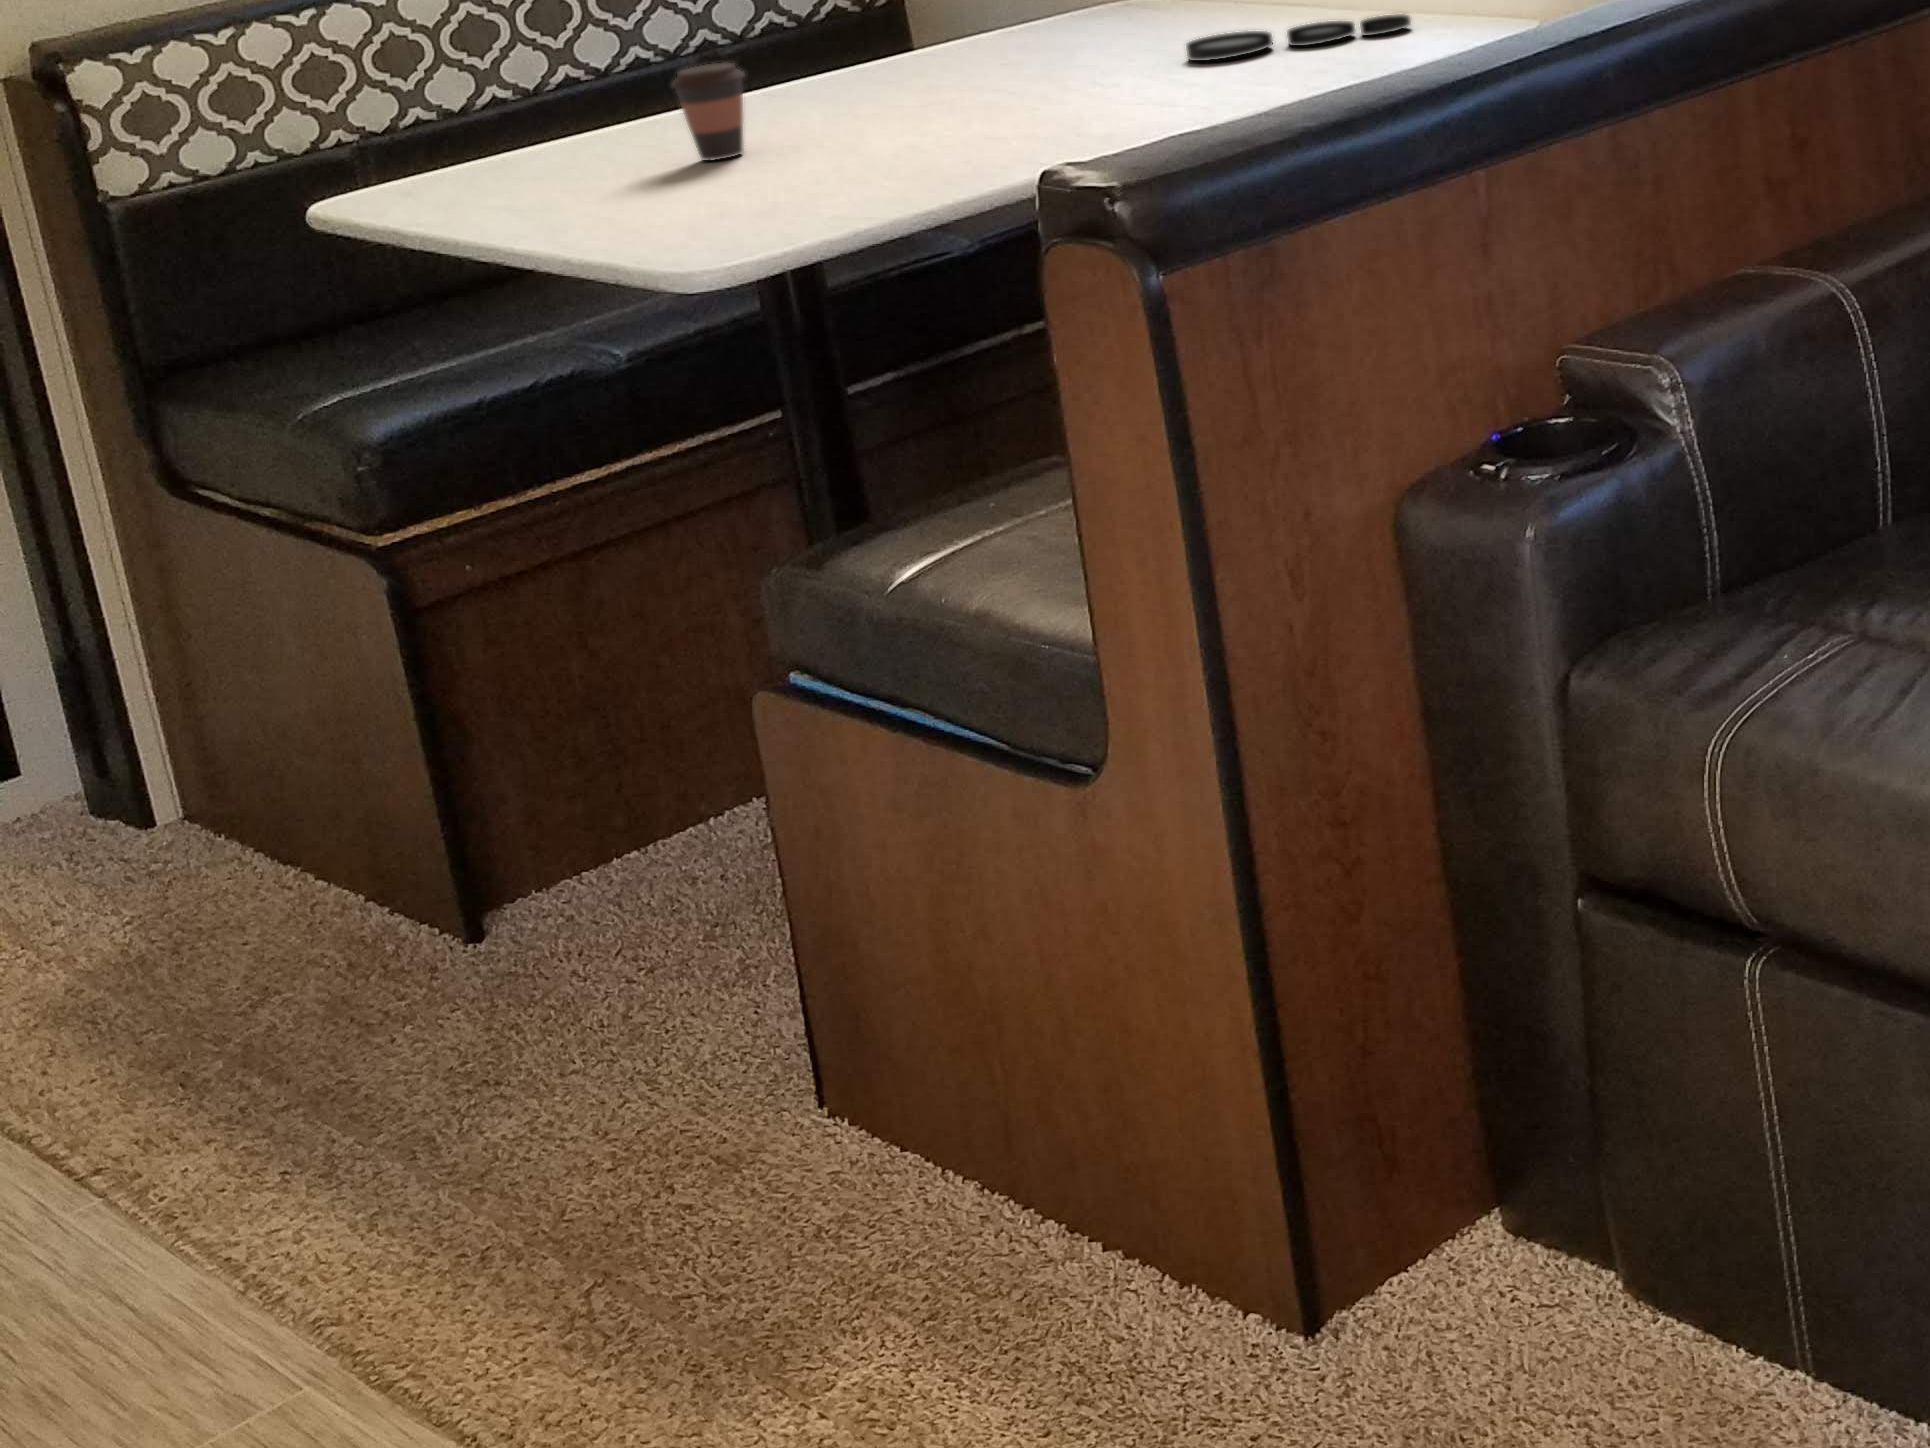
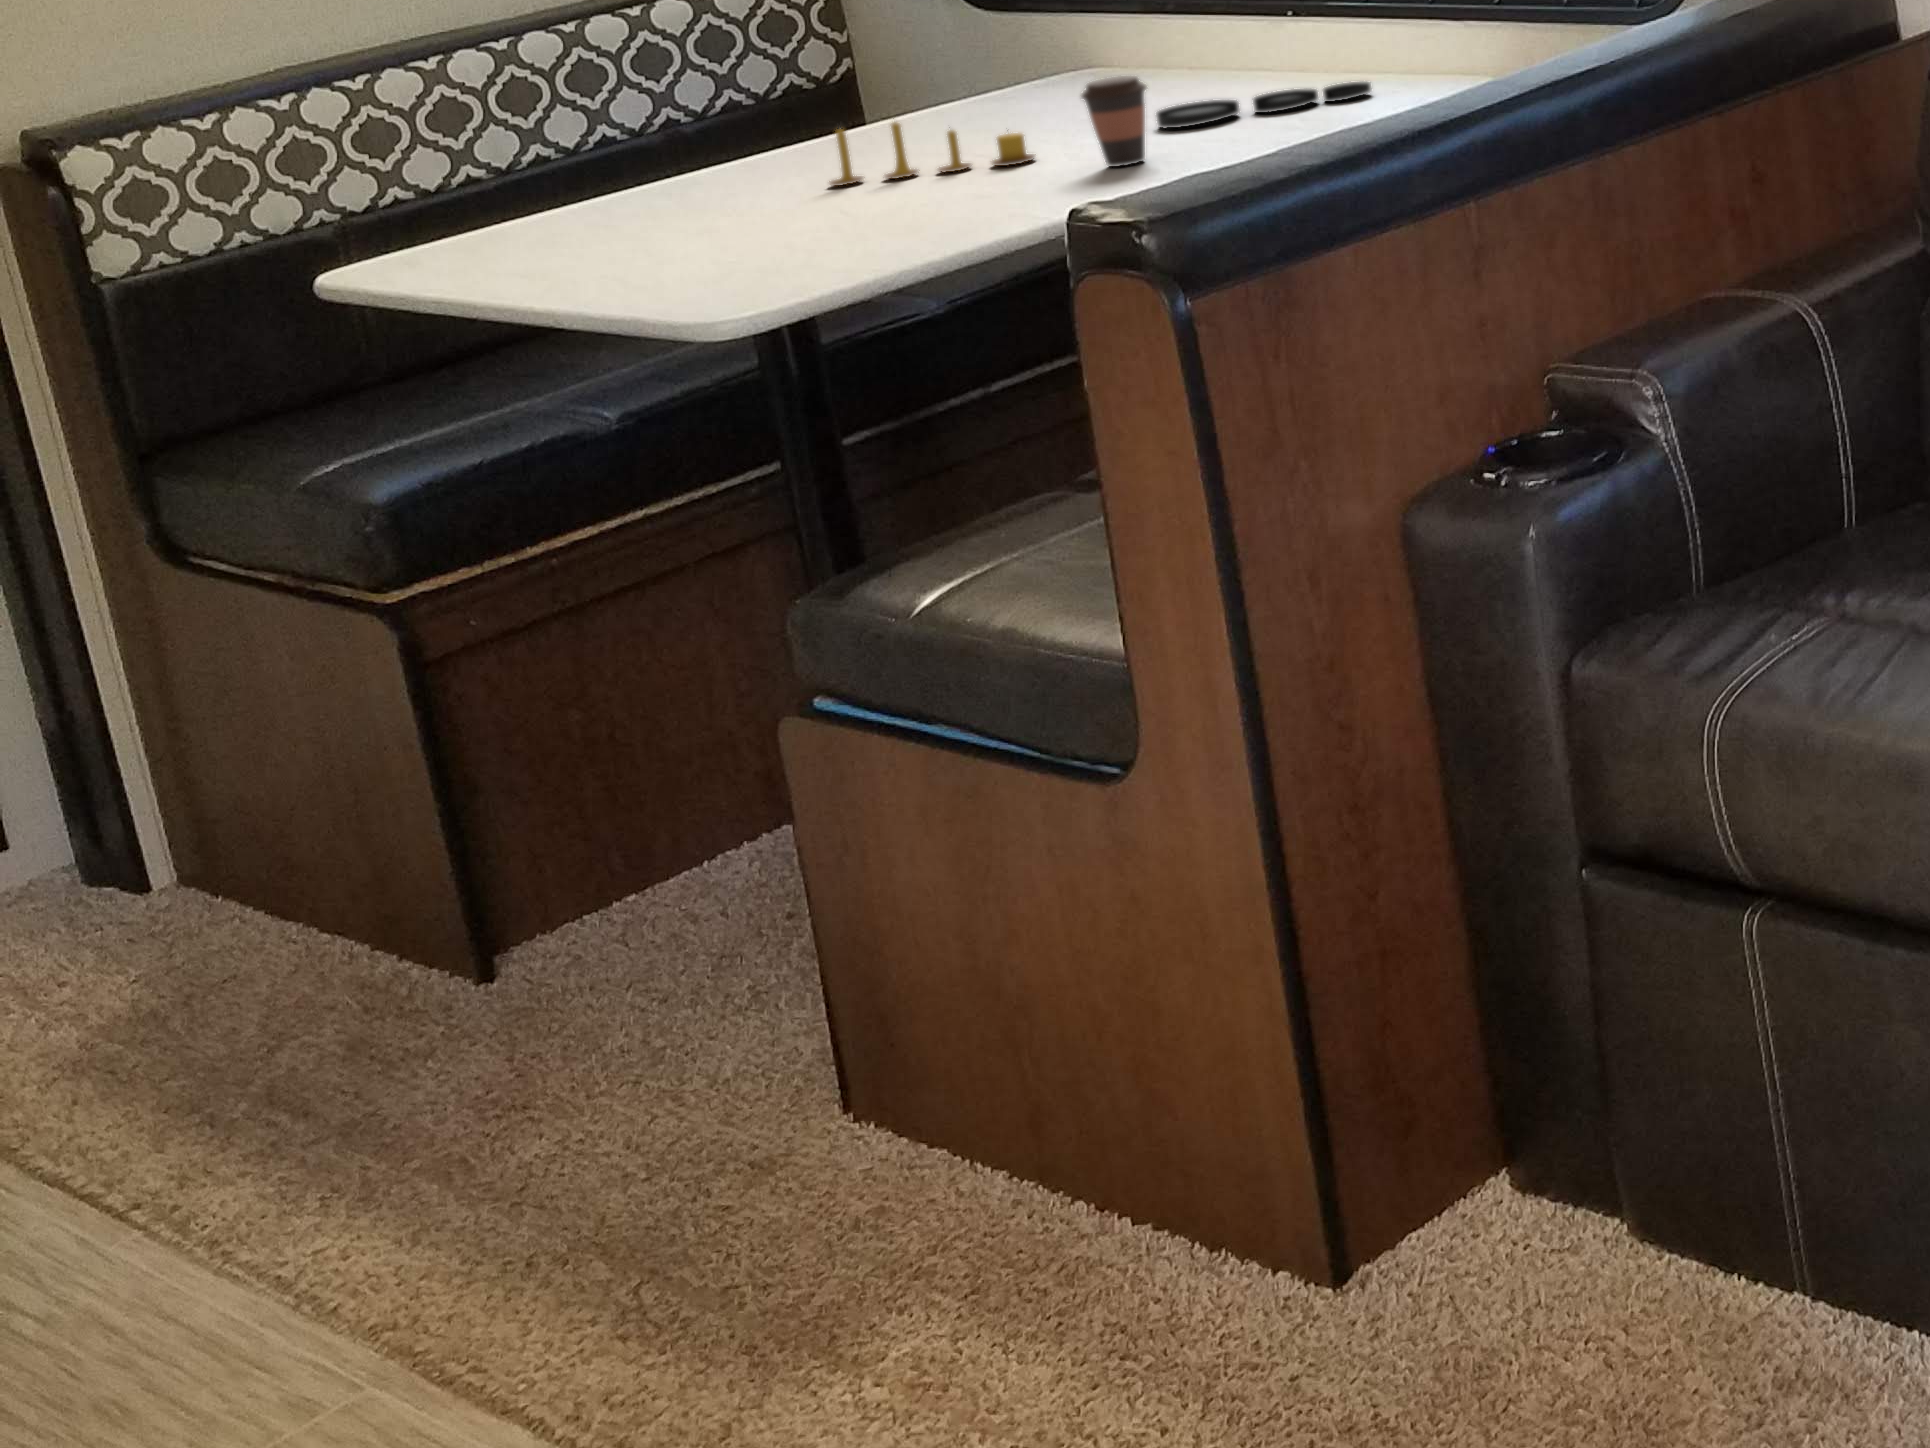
candle: none [842,45,1058,116] -> present [829,118,1035,186]
coffee cup: present [671,63,745,161] -> present [1081,76,1146,167]

